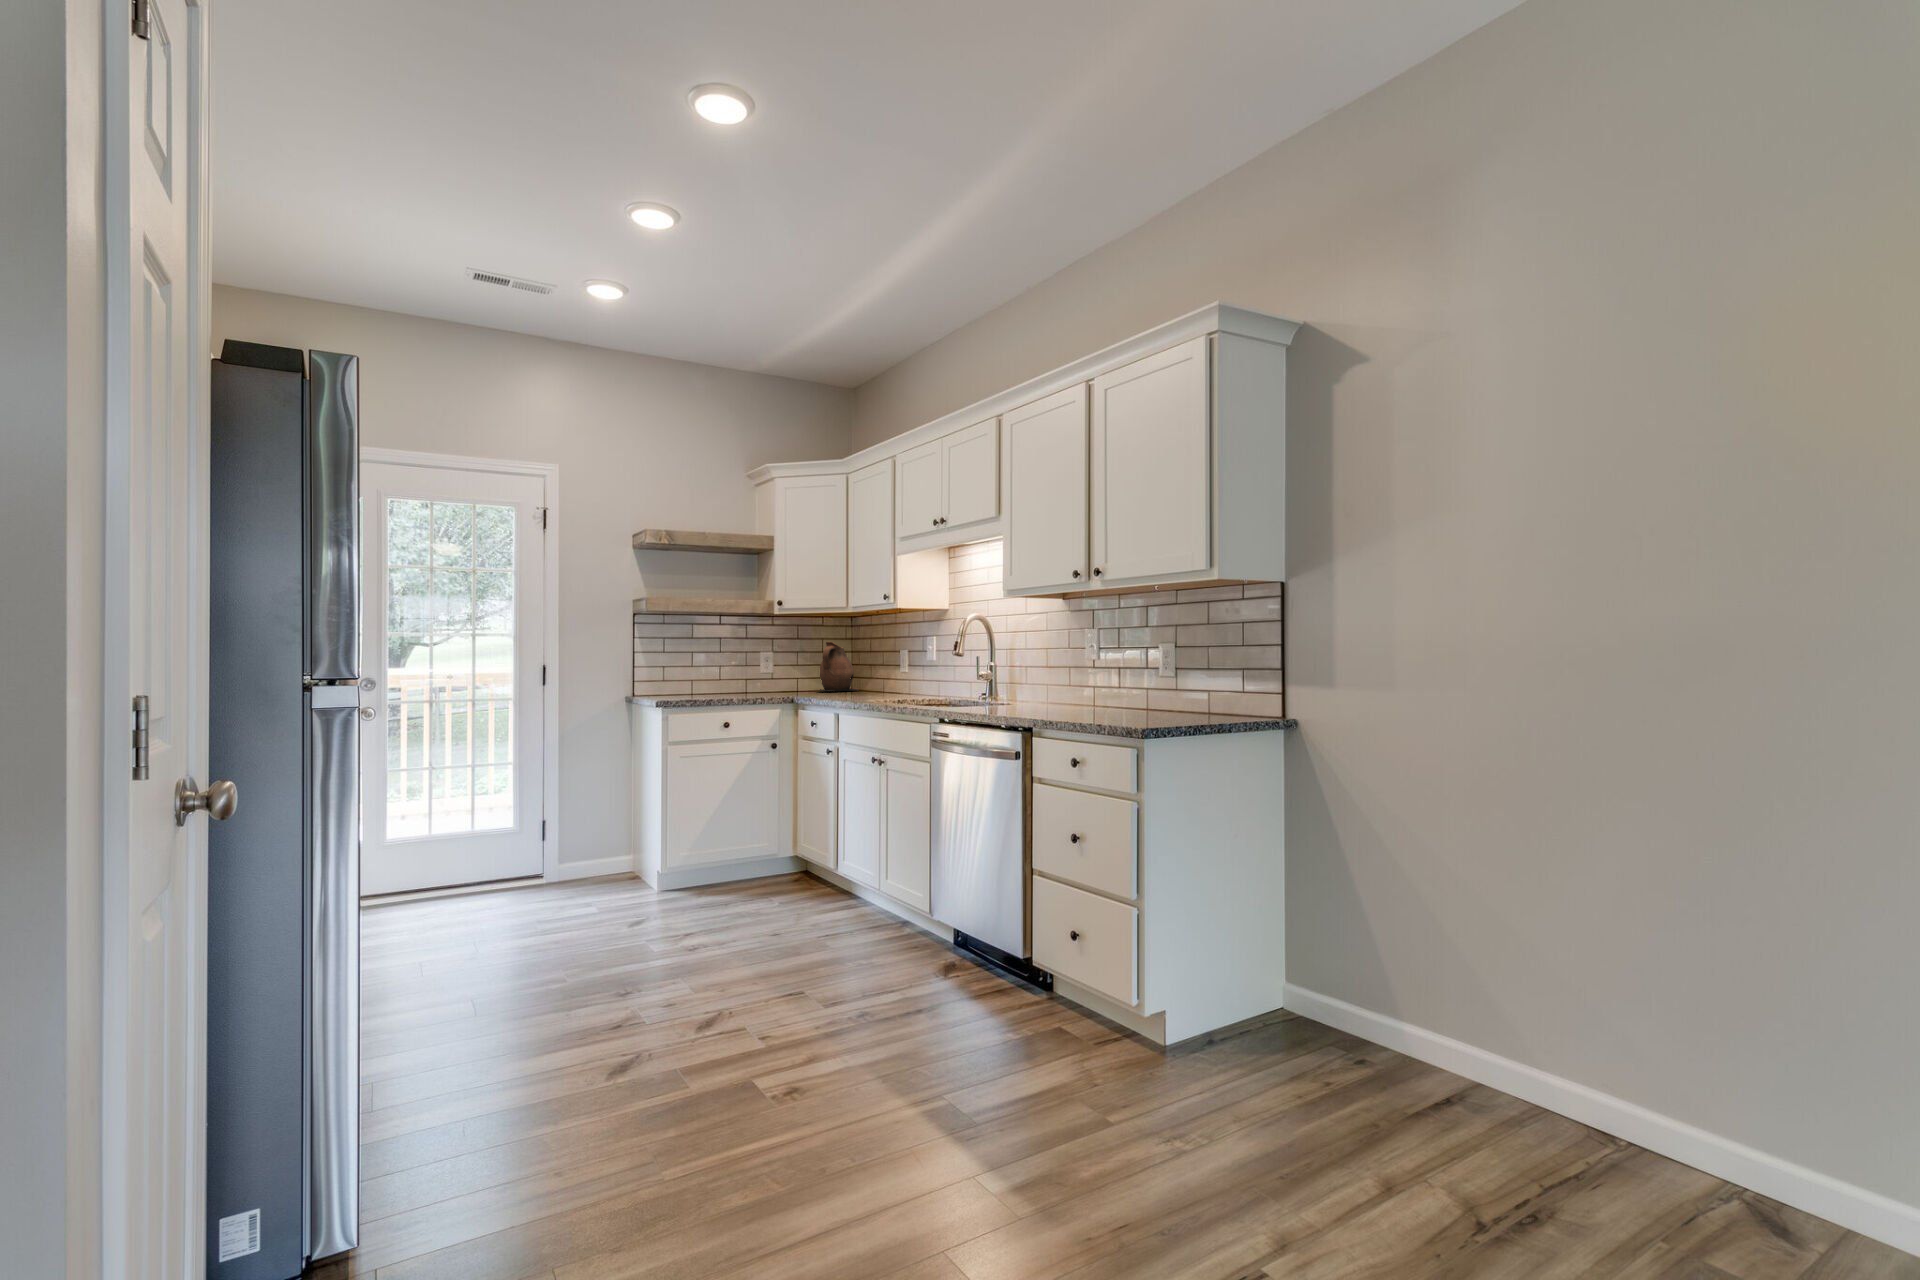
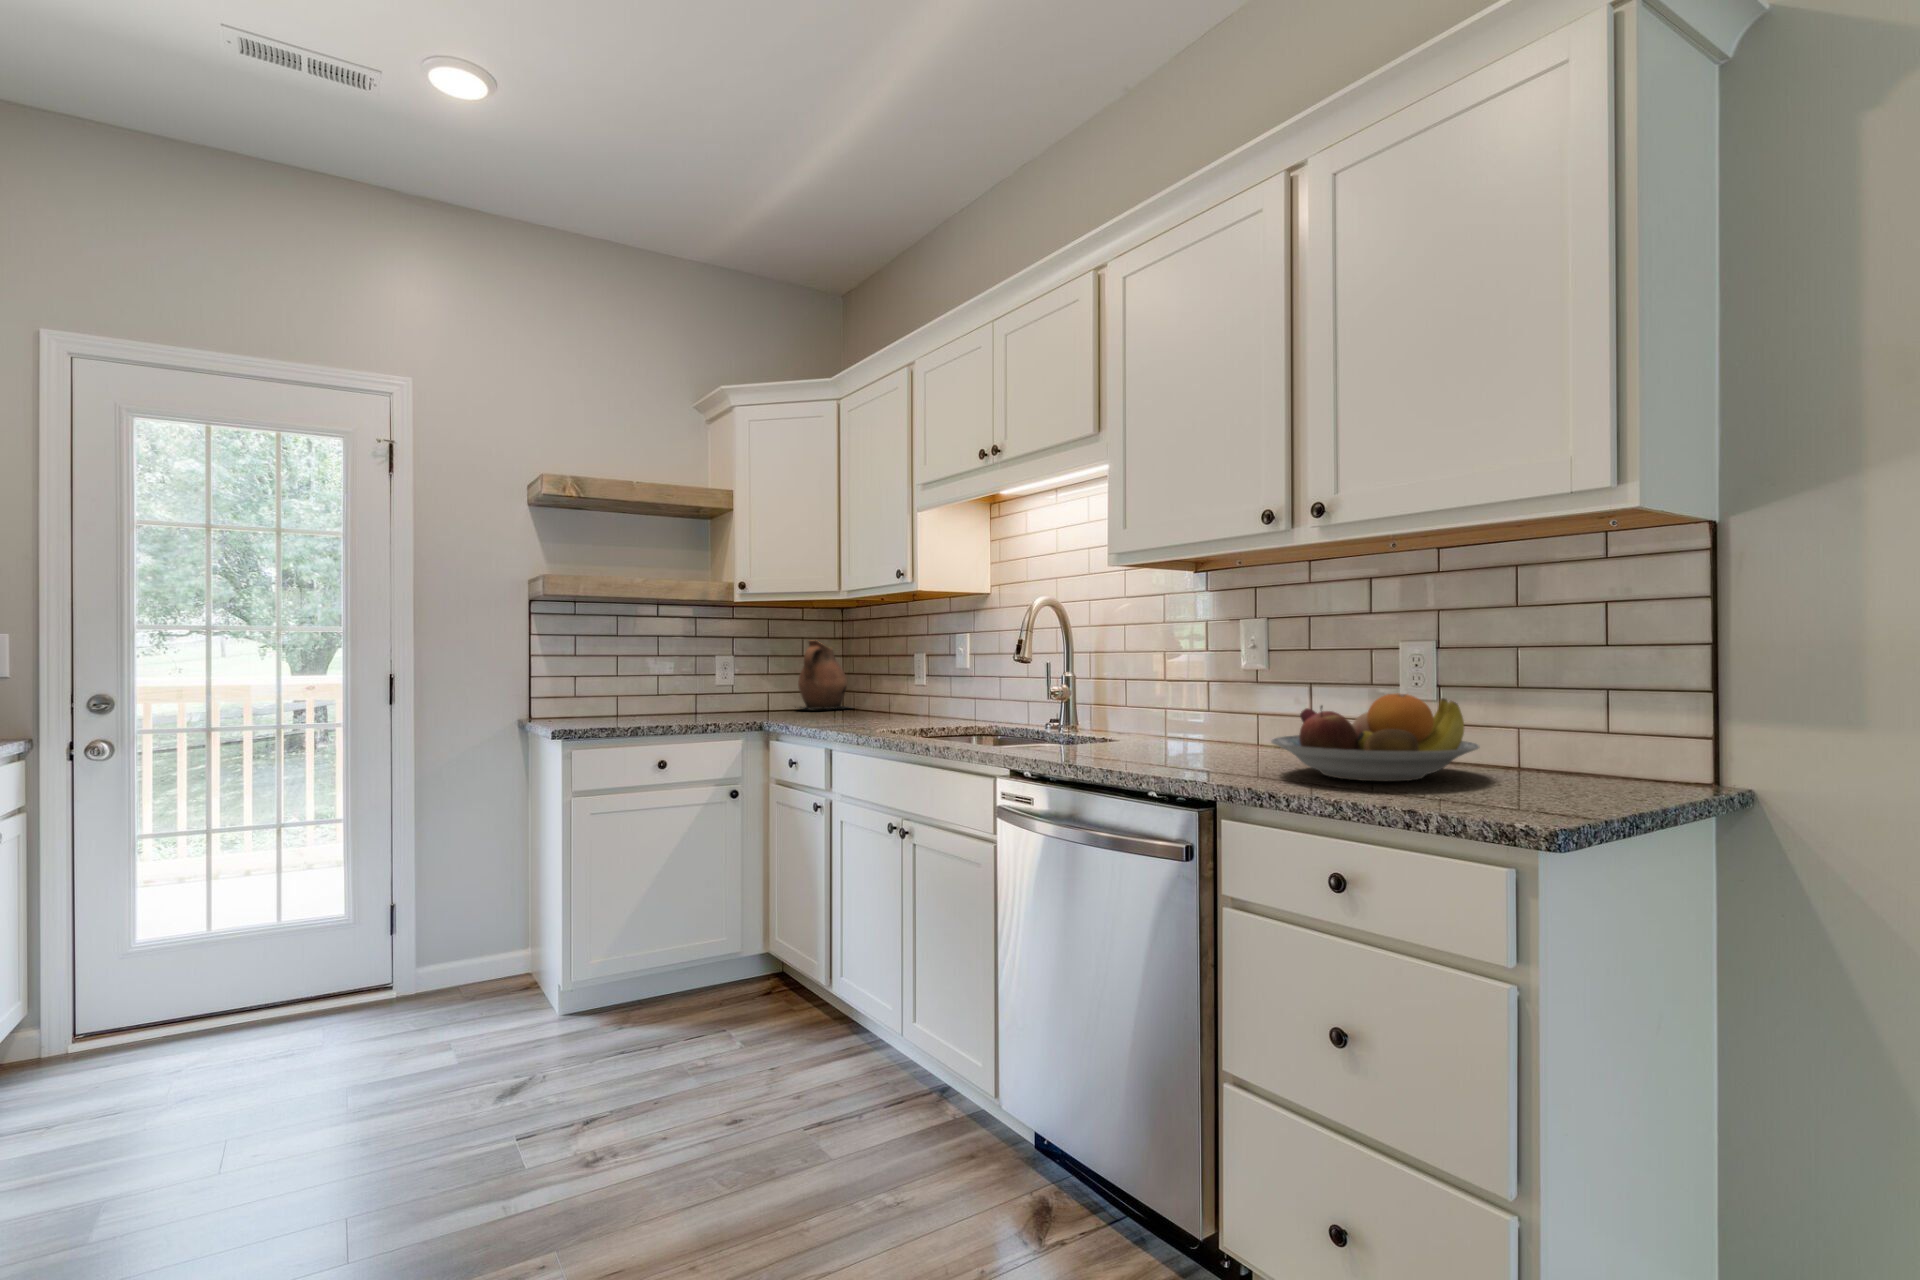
fruit bowl: none [1070,671,1175,718] -> present [1271,694,1479,781]

